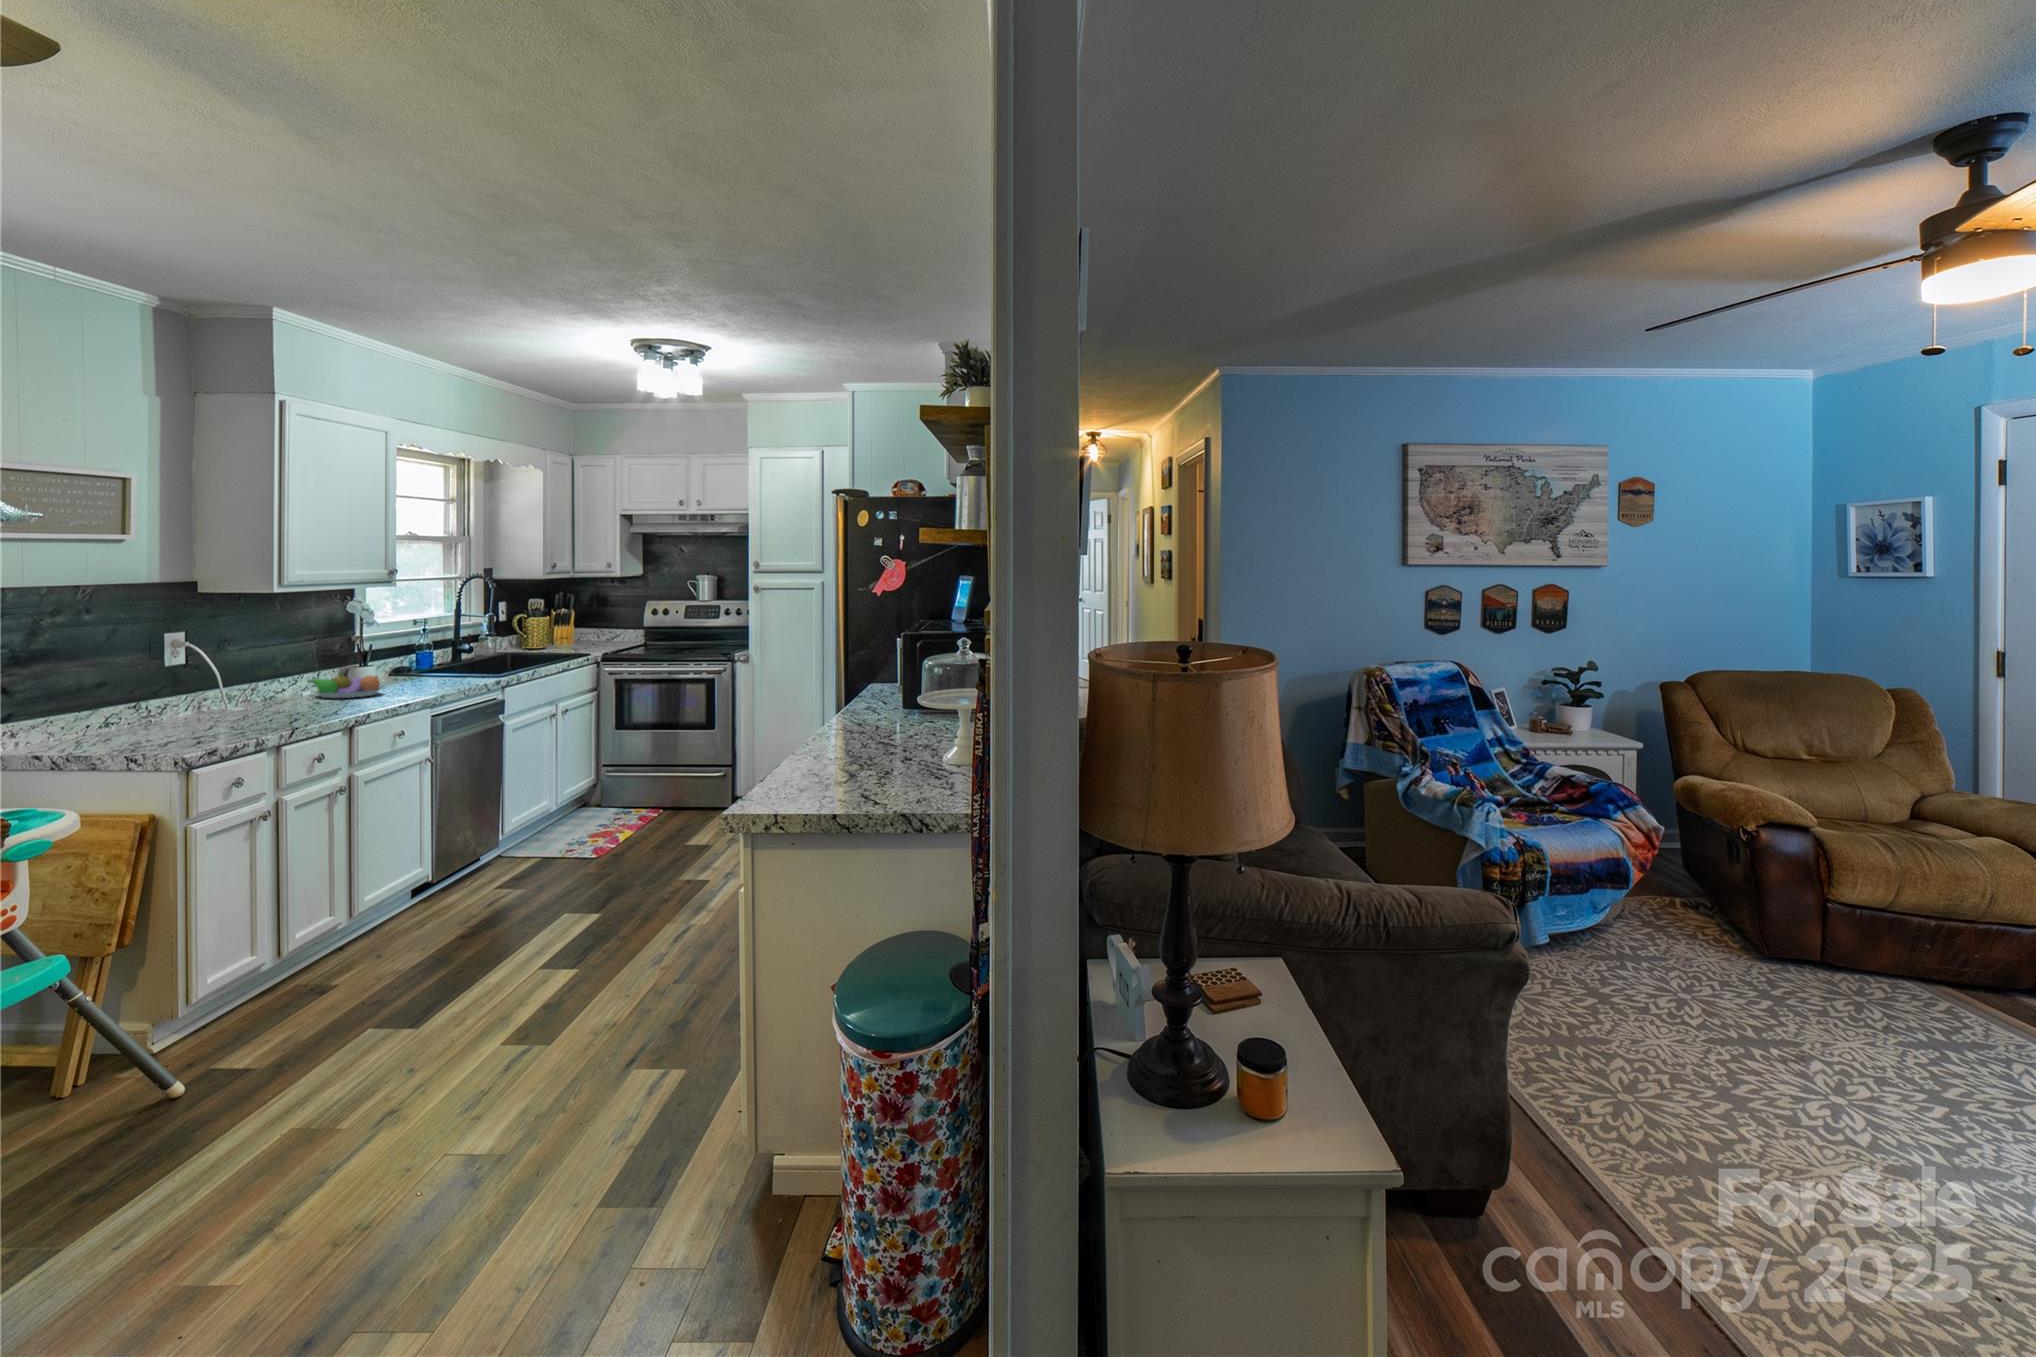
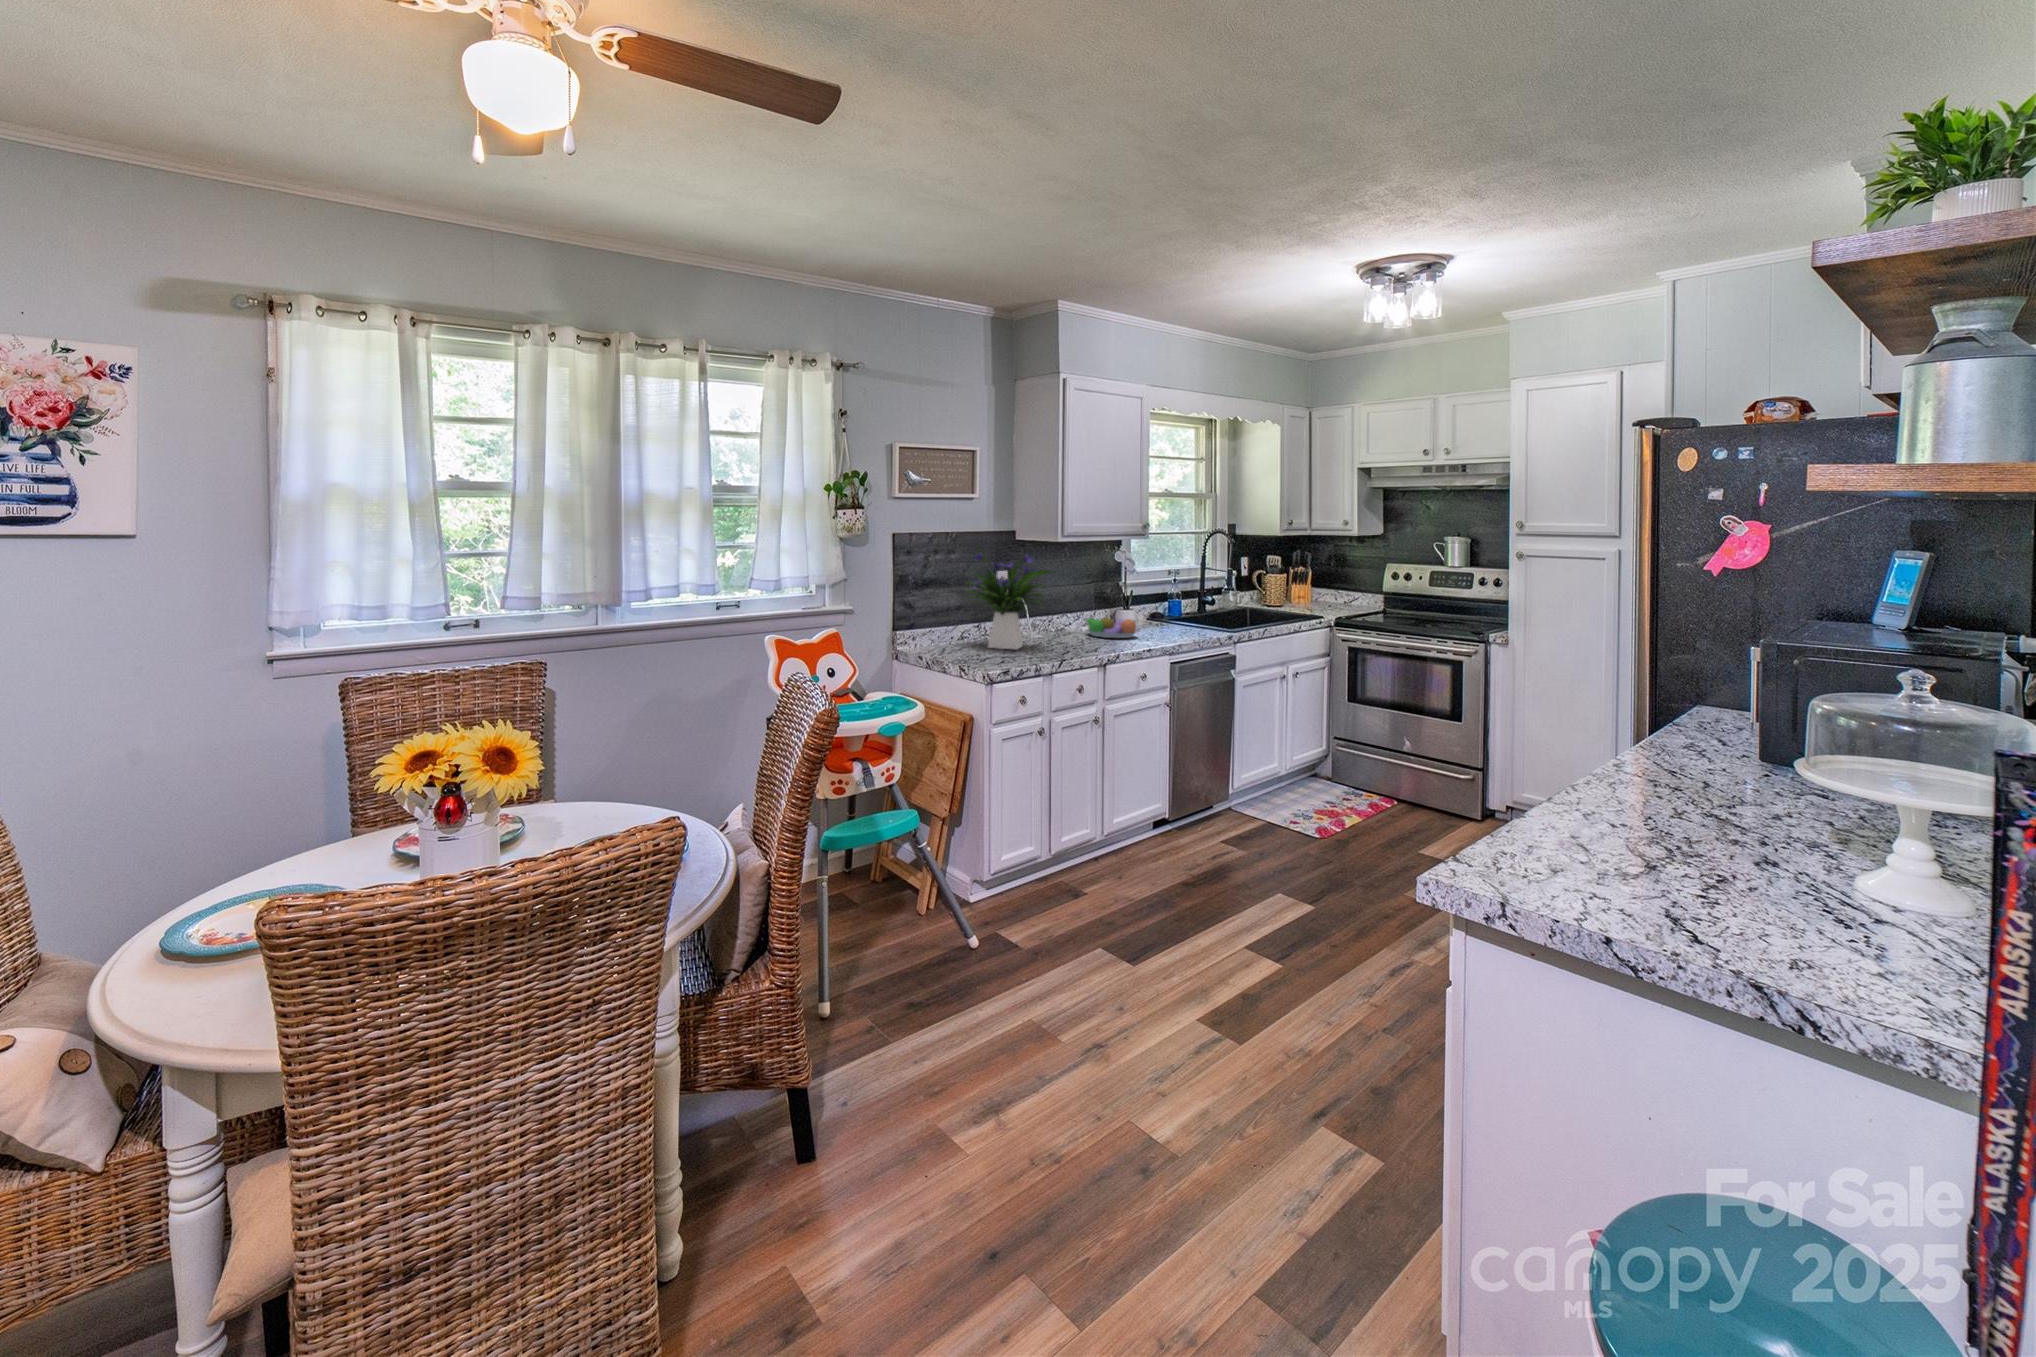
flower arrangement: none [120,606,265,726] -> present [969,548,1052,649]

